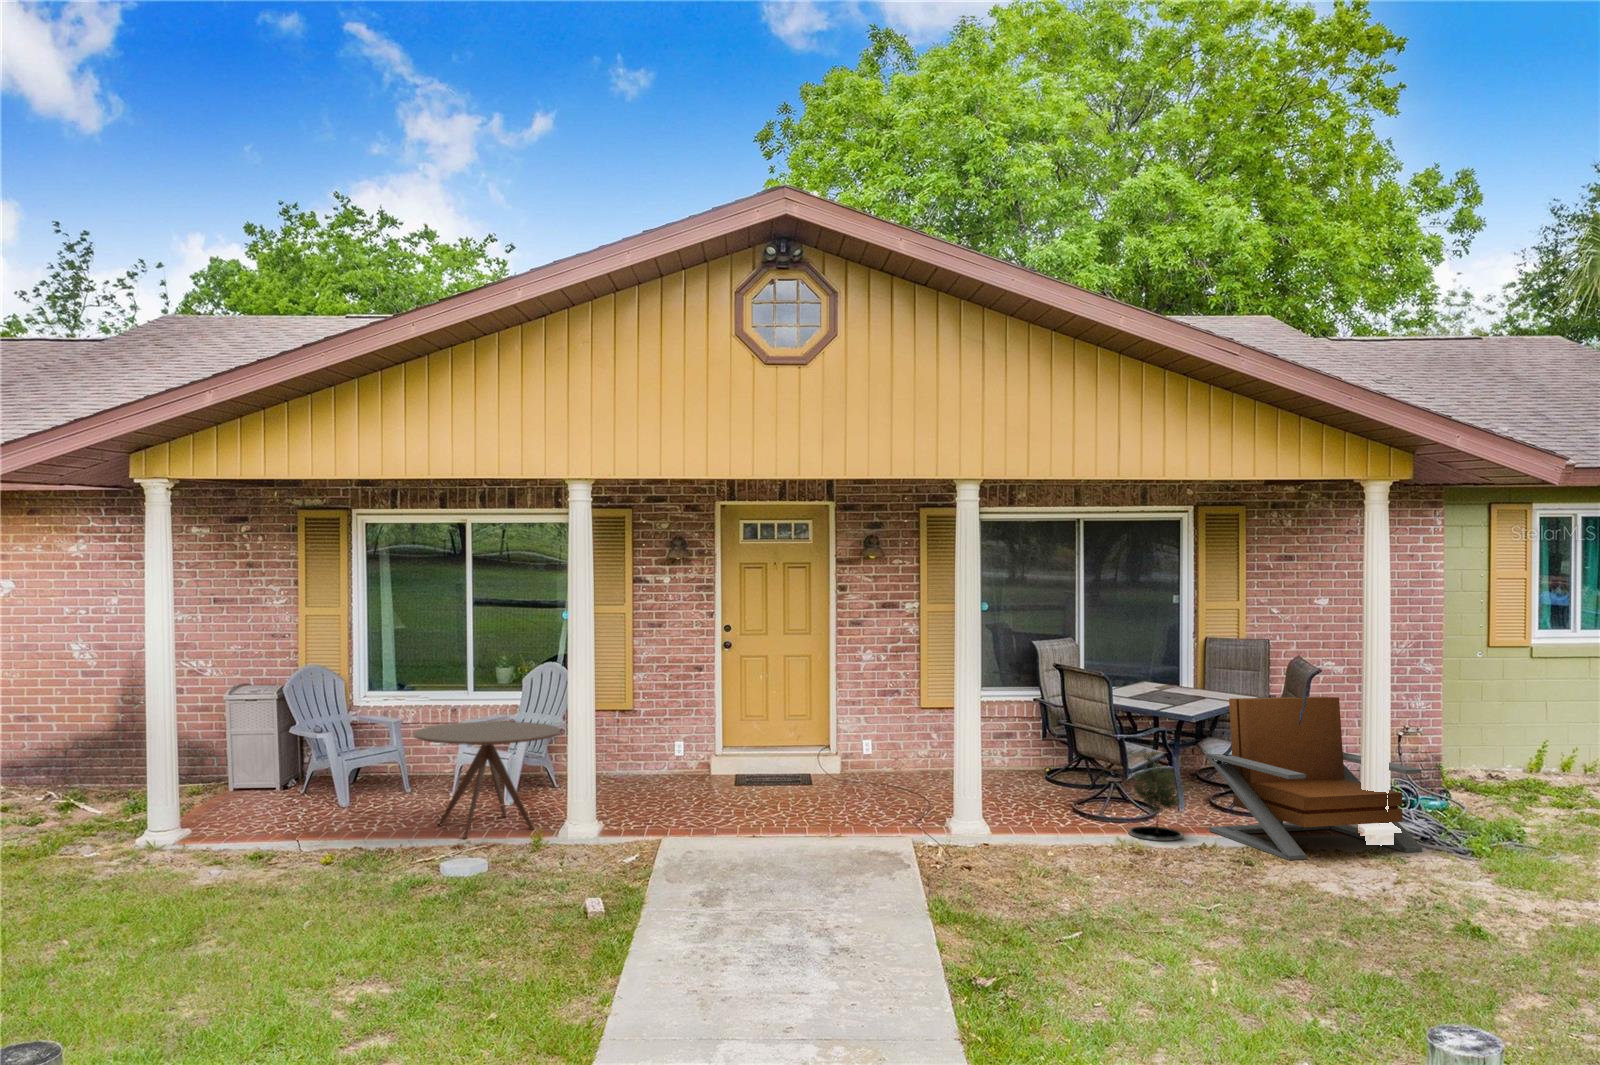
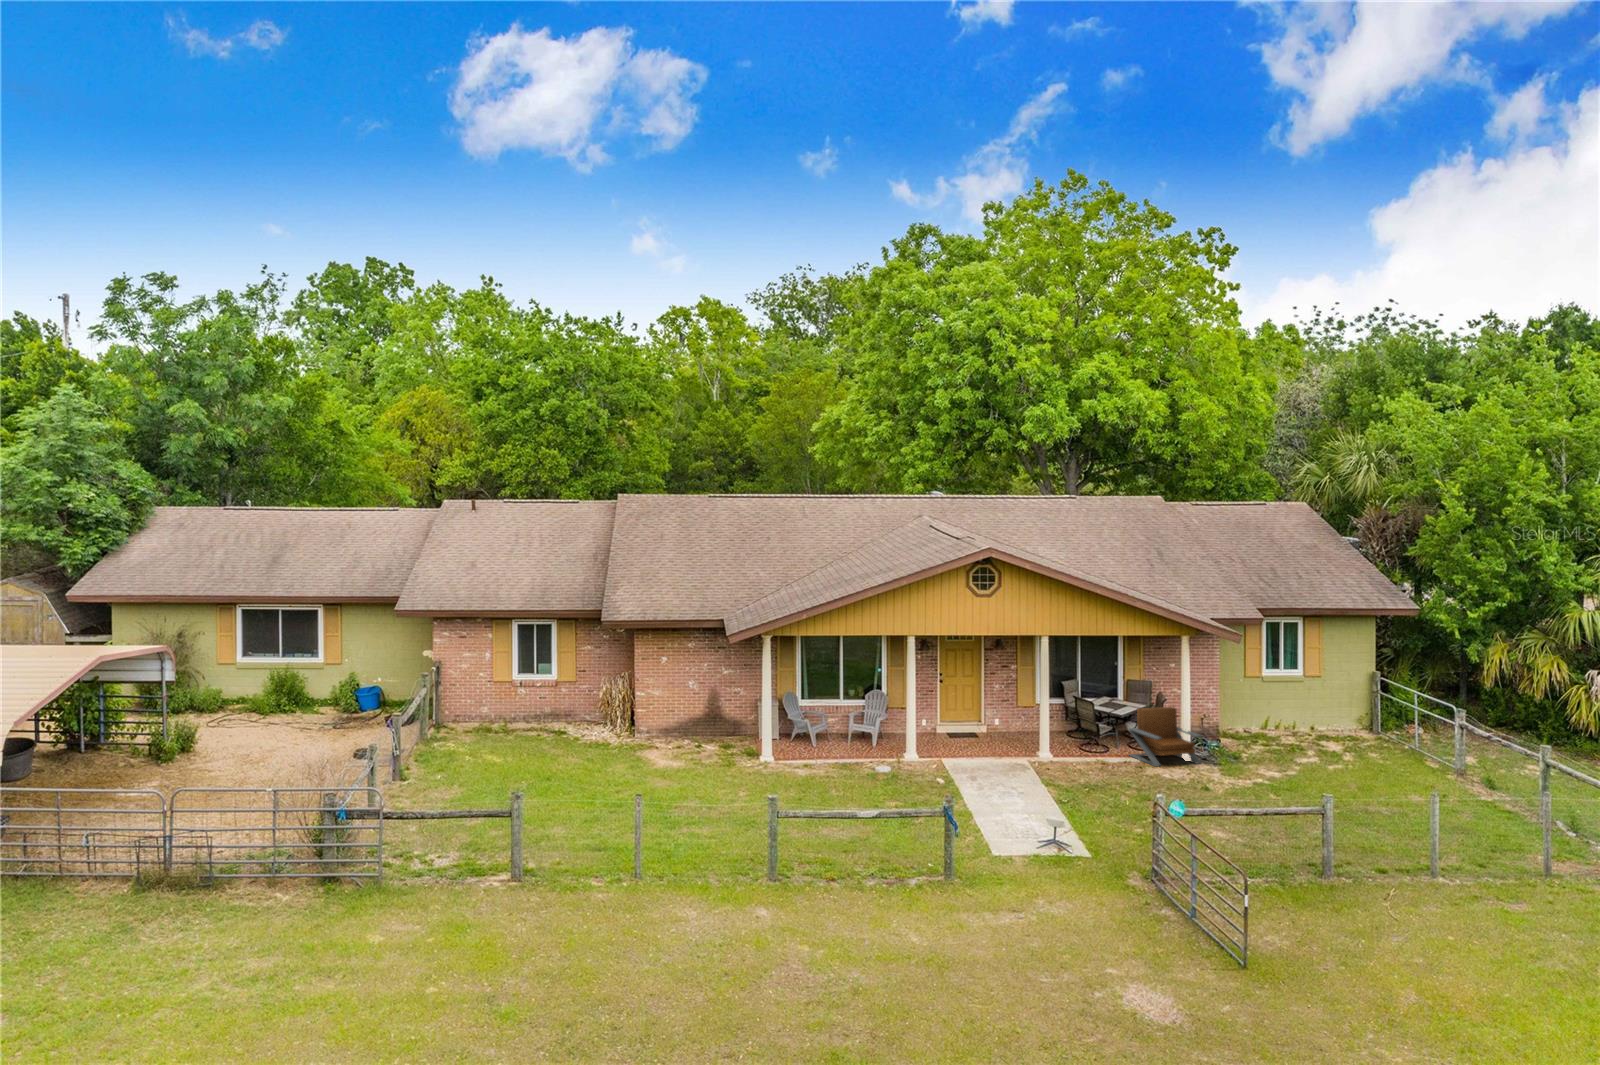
round table: present [413,721,560,839] -> none [847,715,898,760]
potted tree: present [1129,748,1183,841] -> none [1100,724,1121,760]

